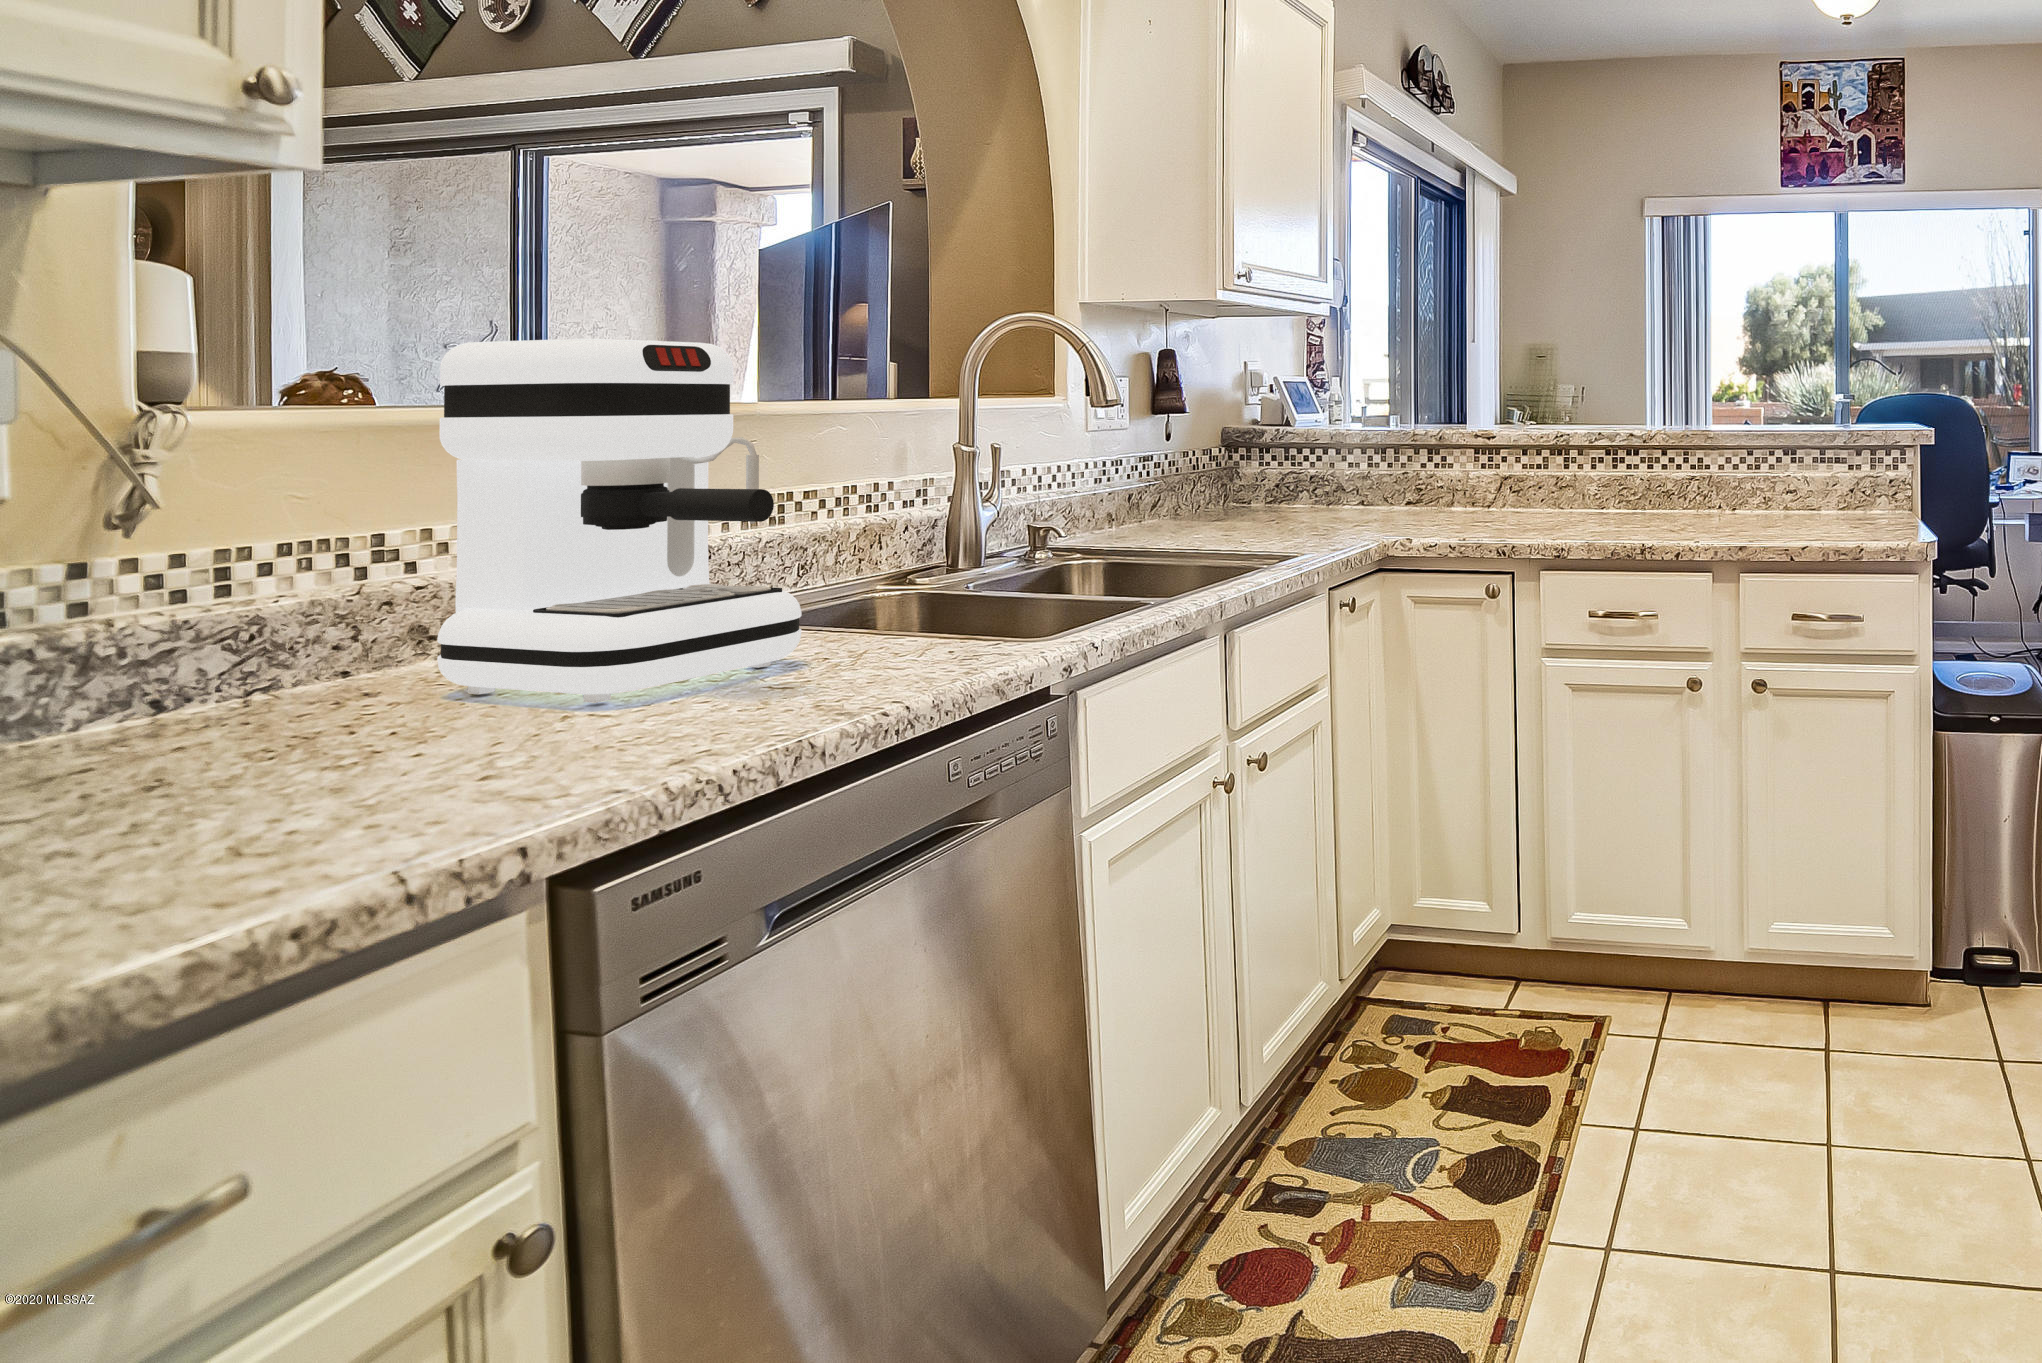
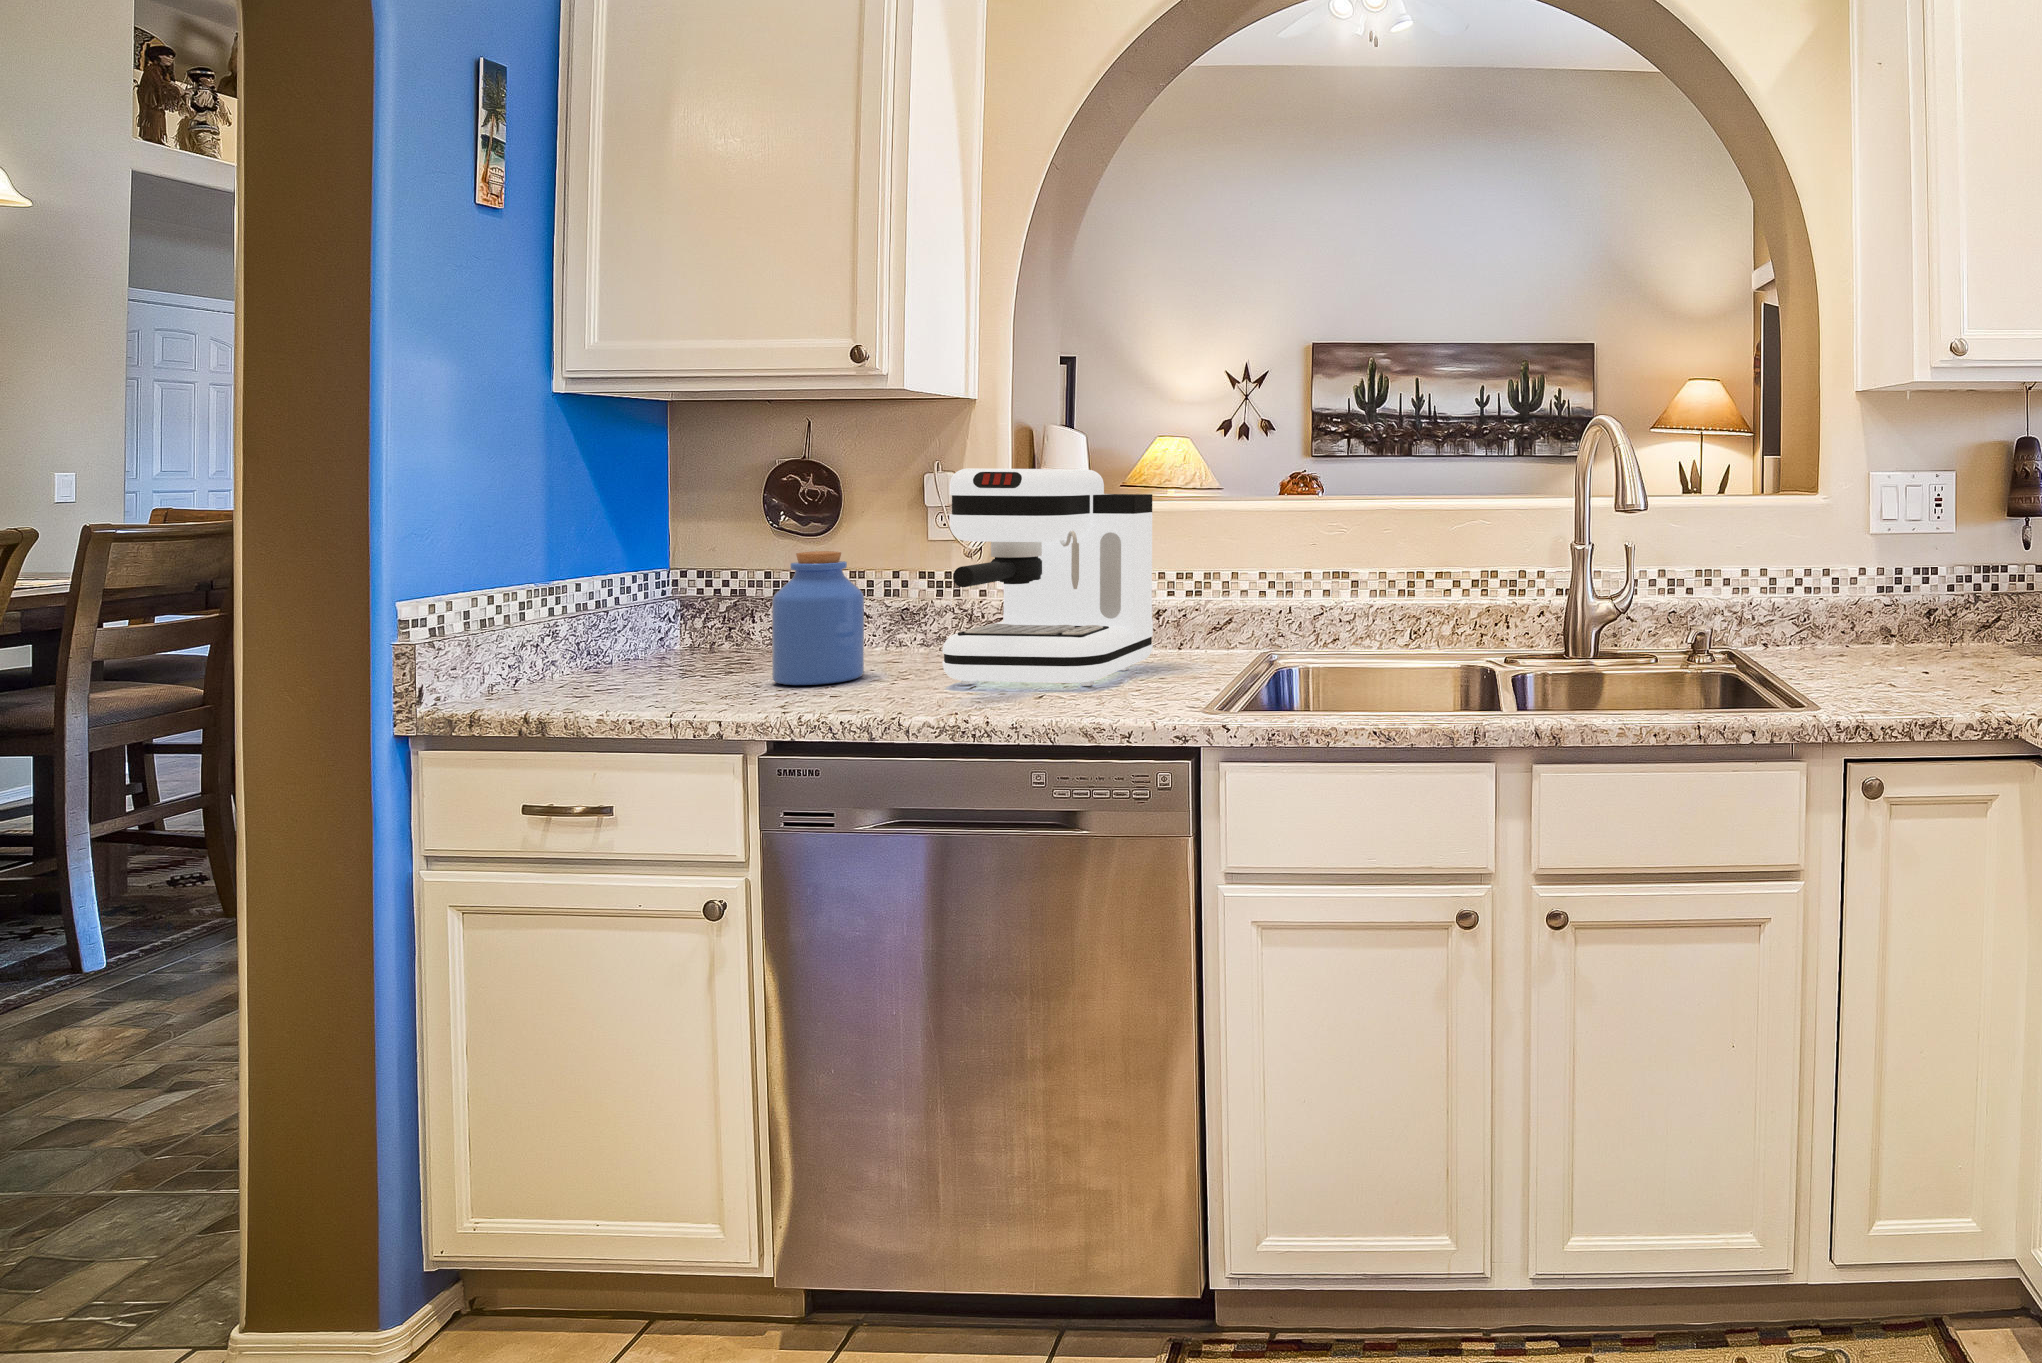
jar: none [158,500,373,785] -> present [772,551,864,685]

